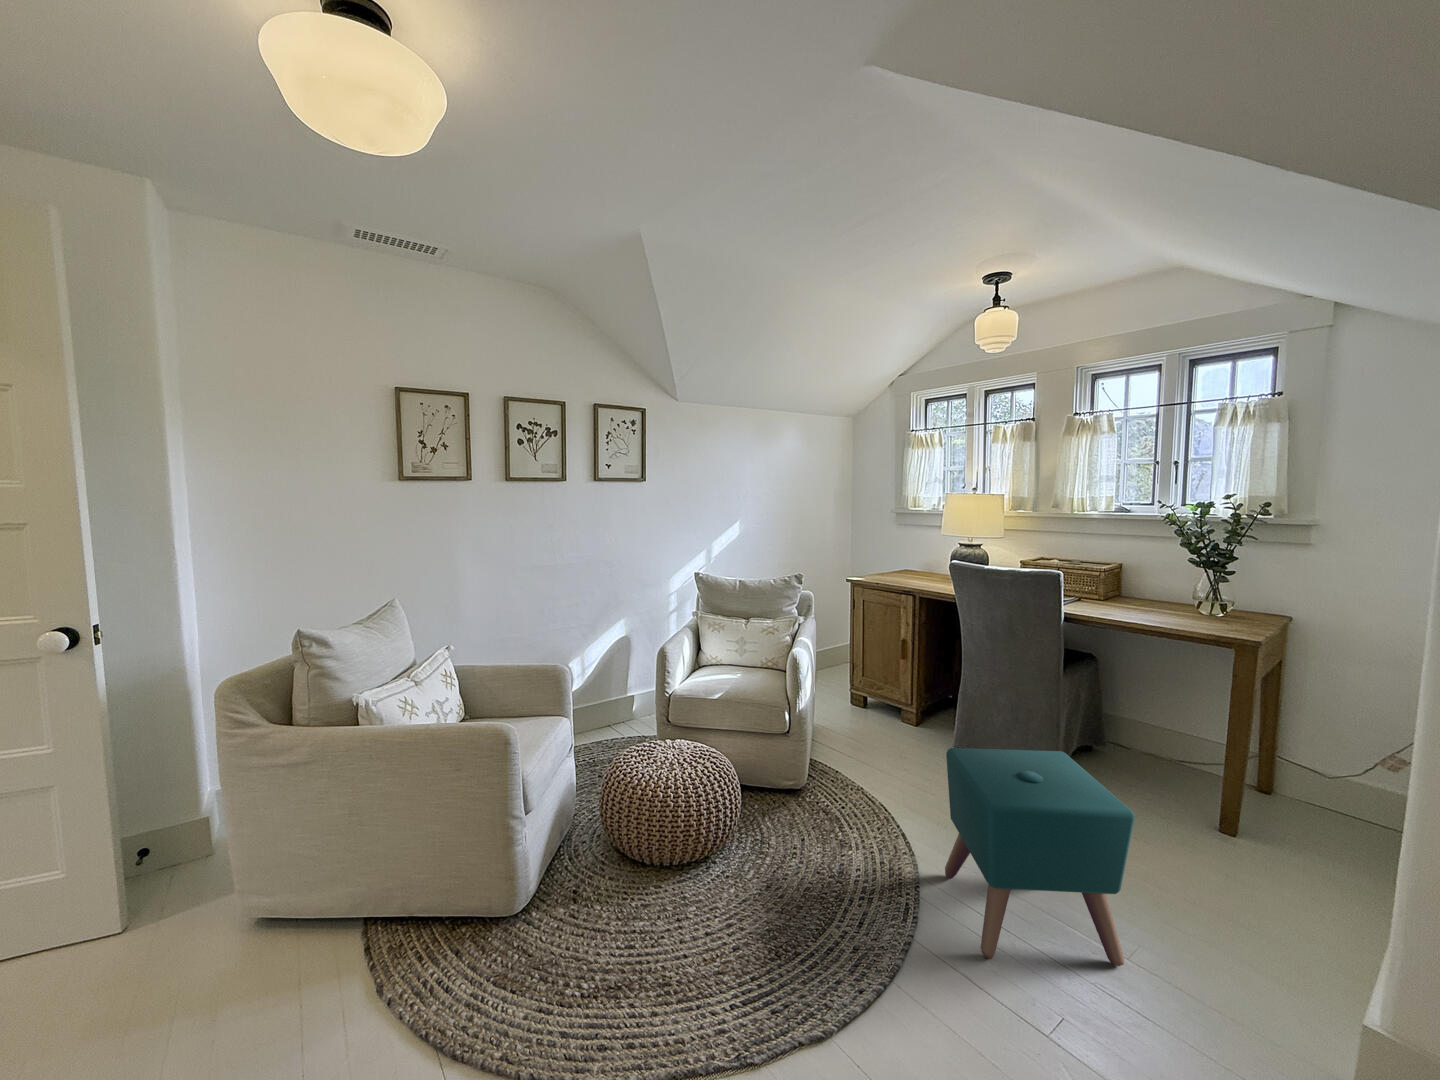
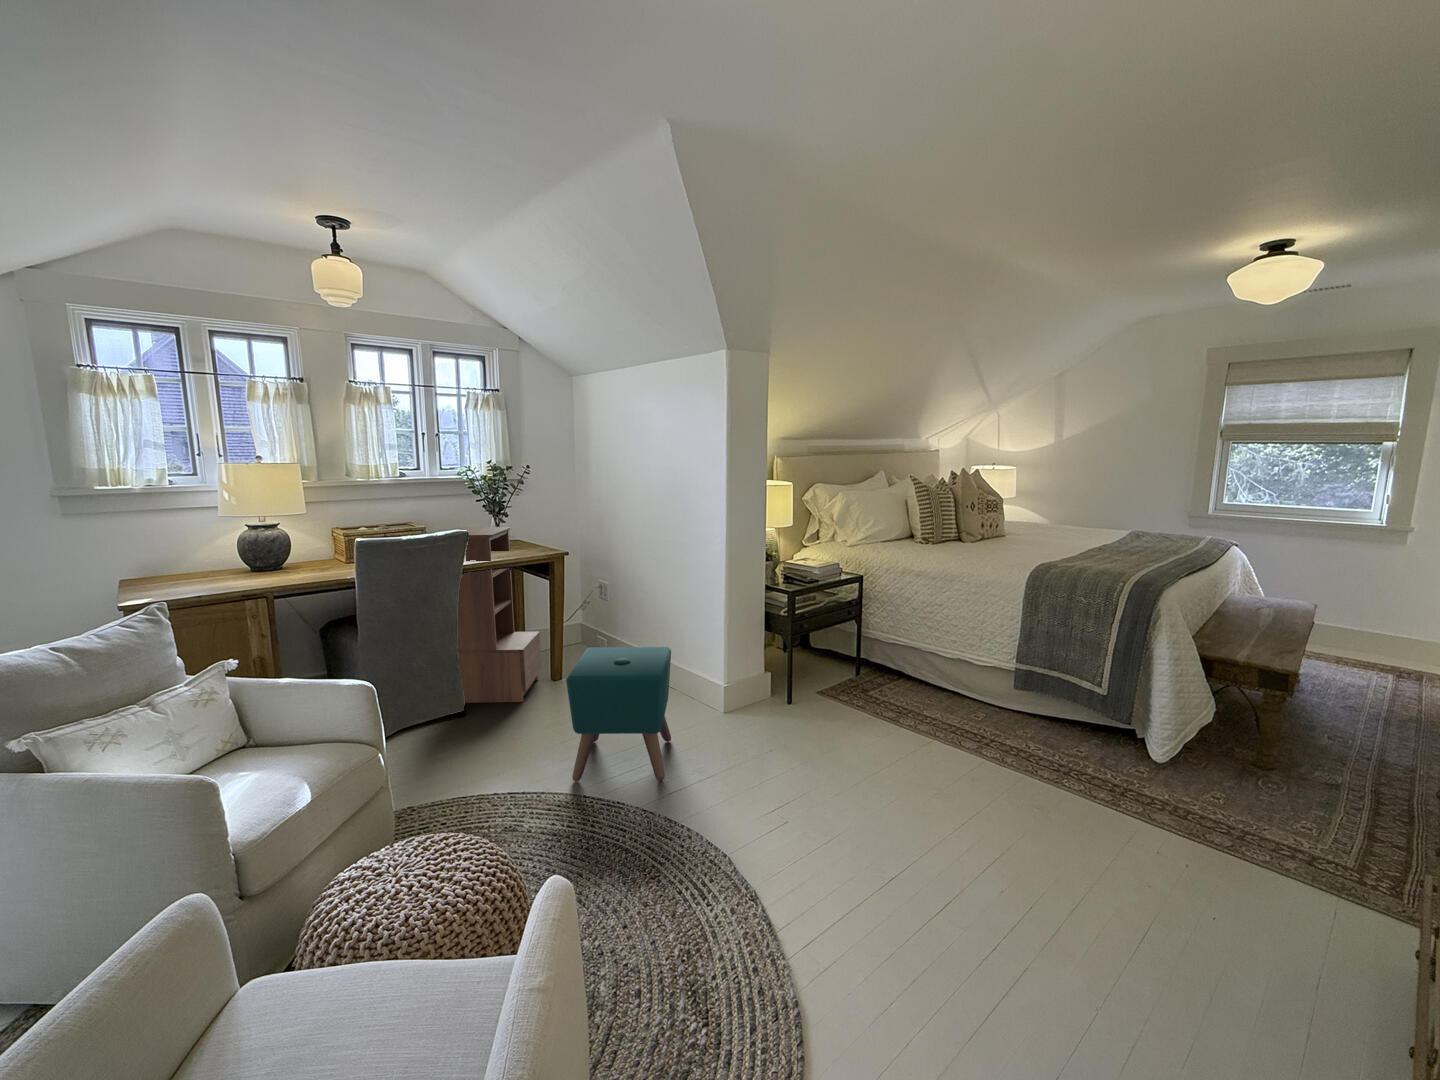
bookshelf: none [1070,578,1211,813] -> present [458,527,541,703]

